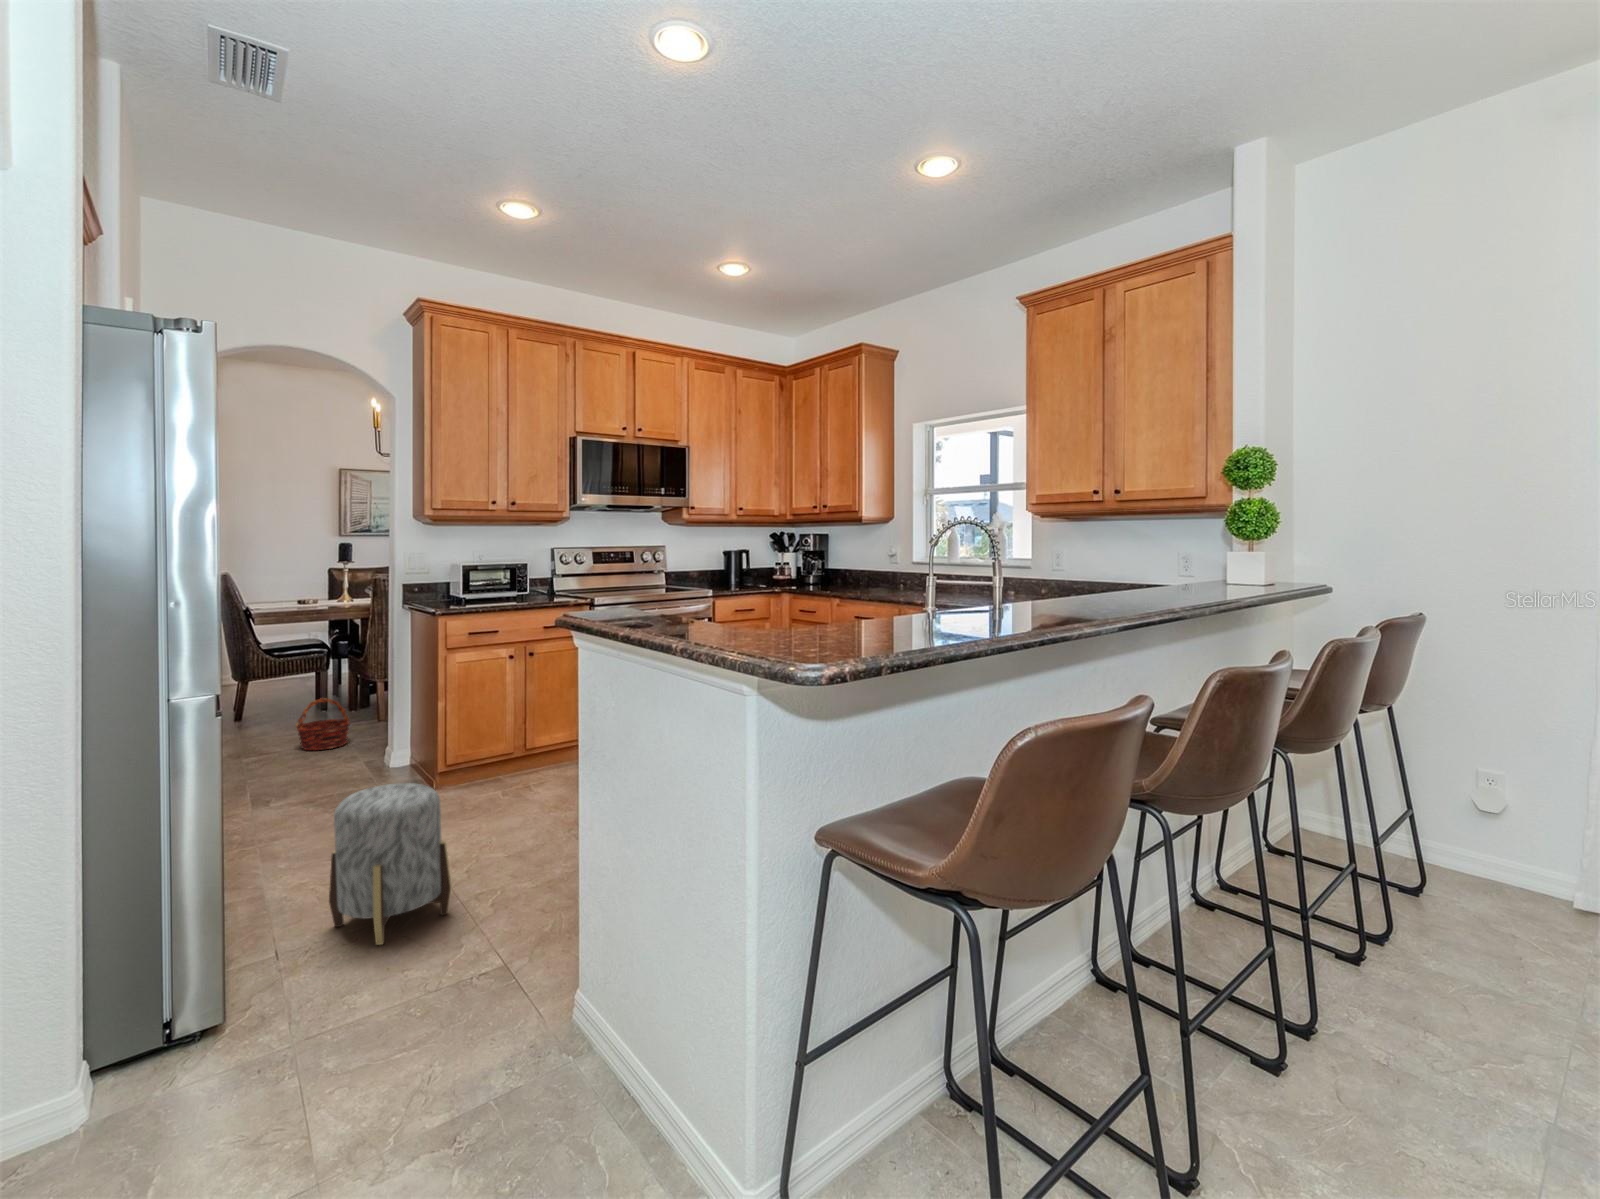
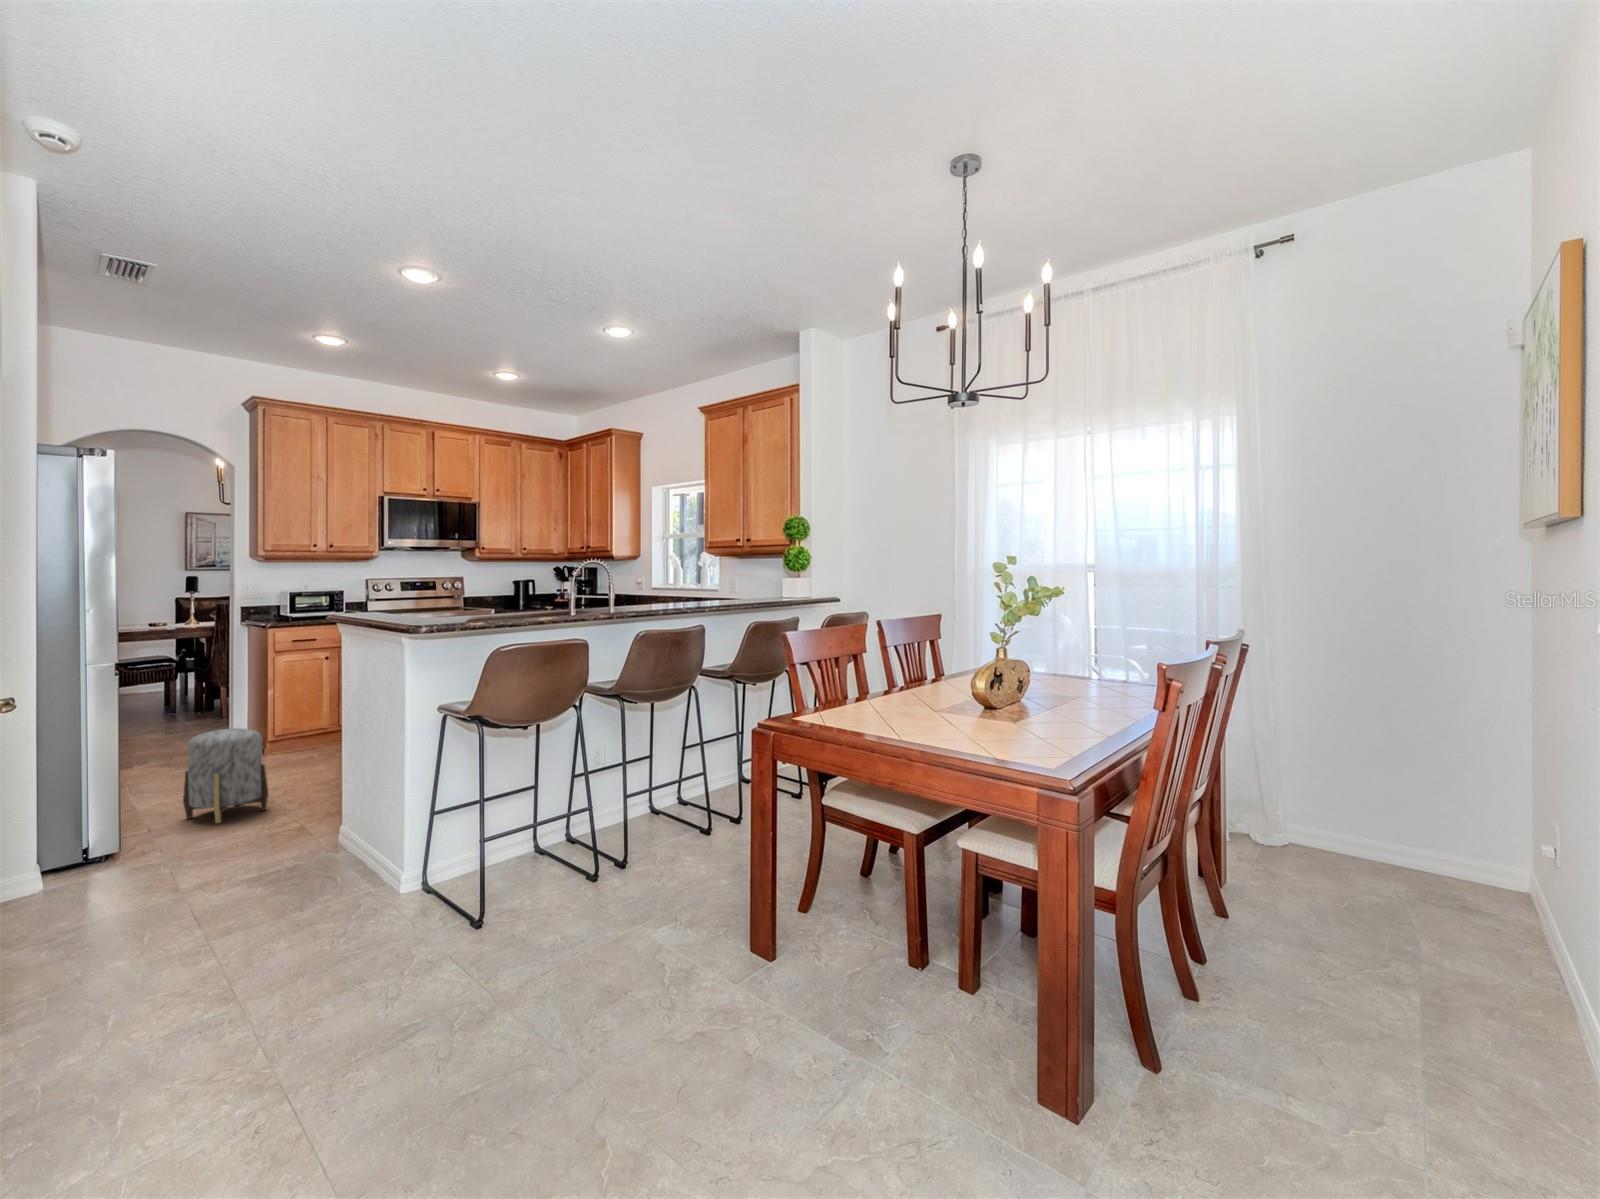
basket: present [296,698,350,750] -> none [148,698,195,739]

